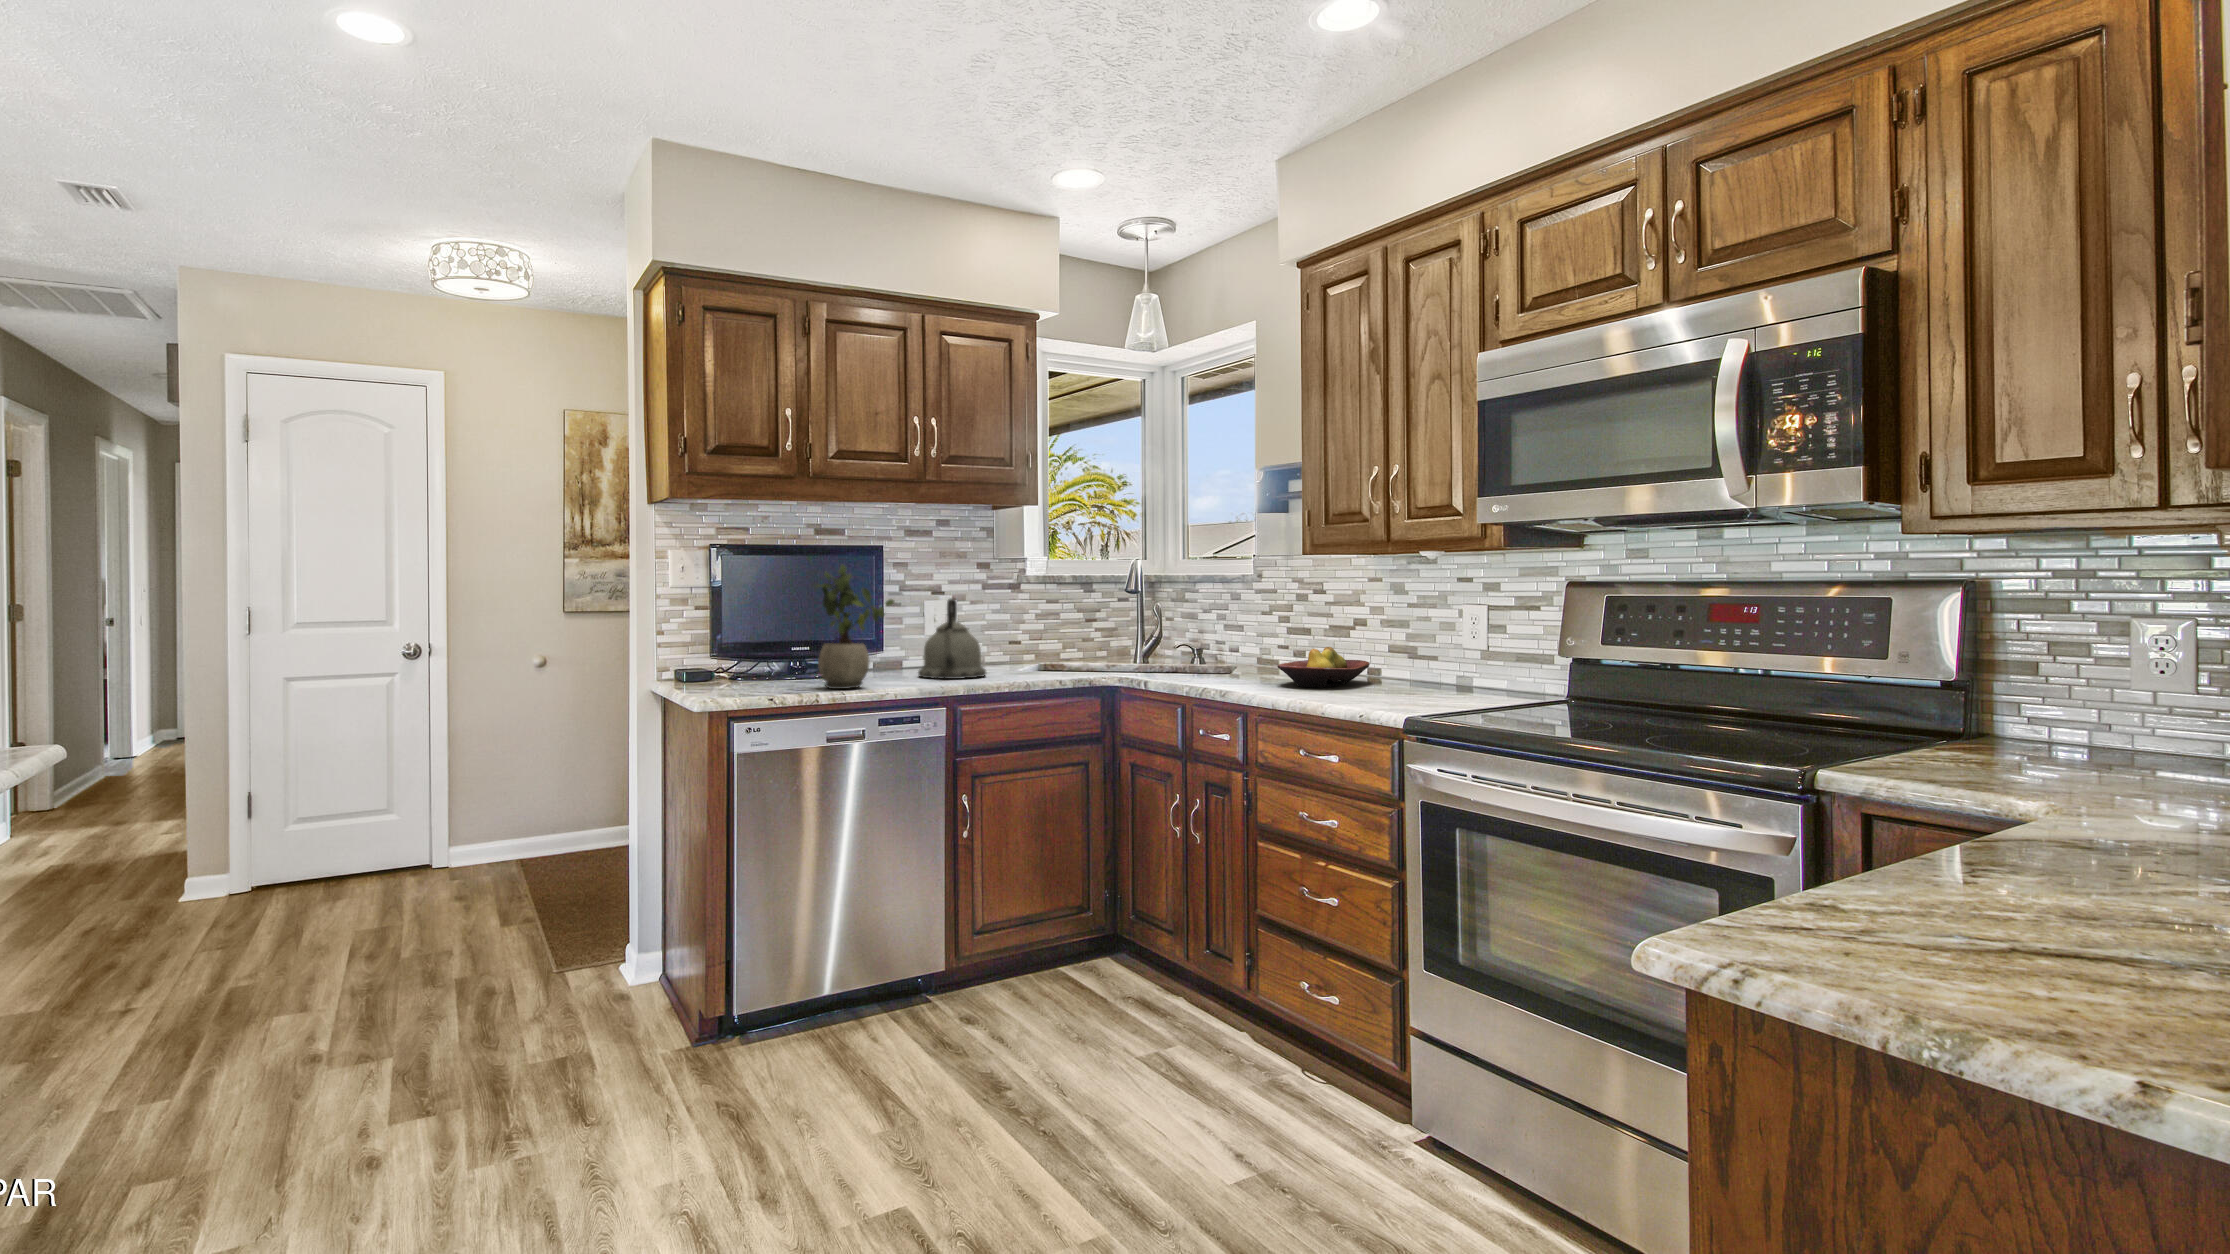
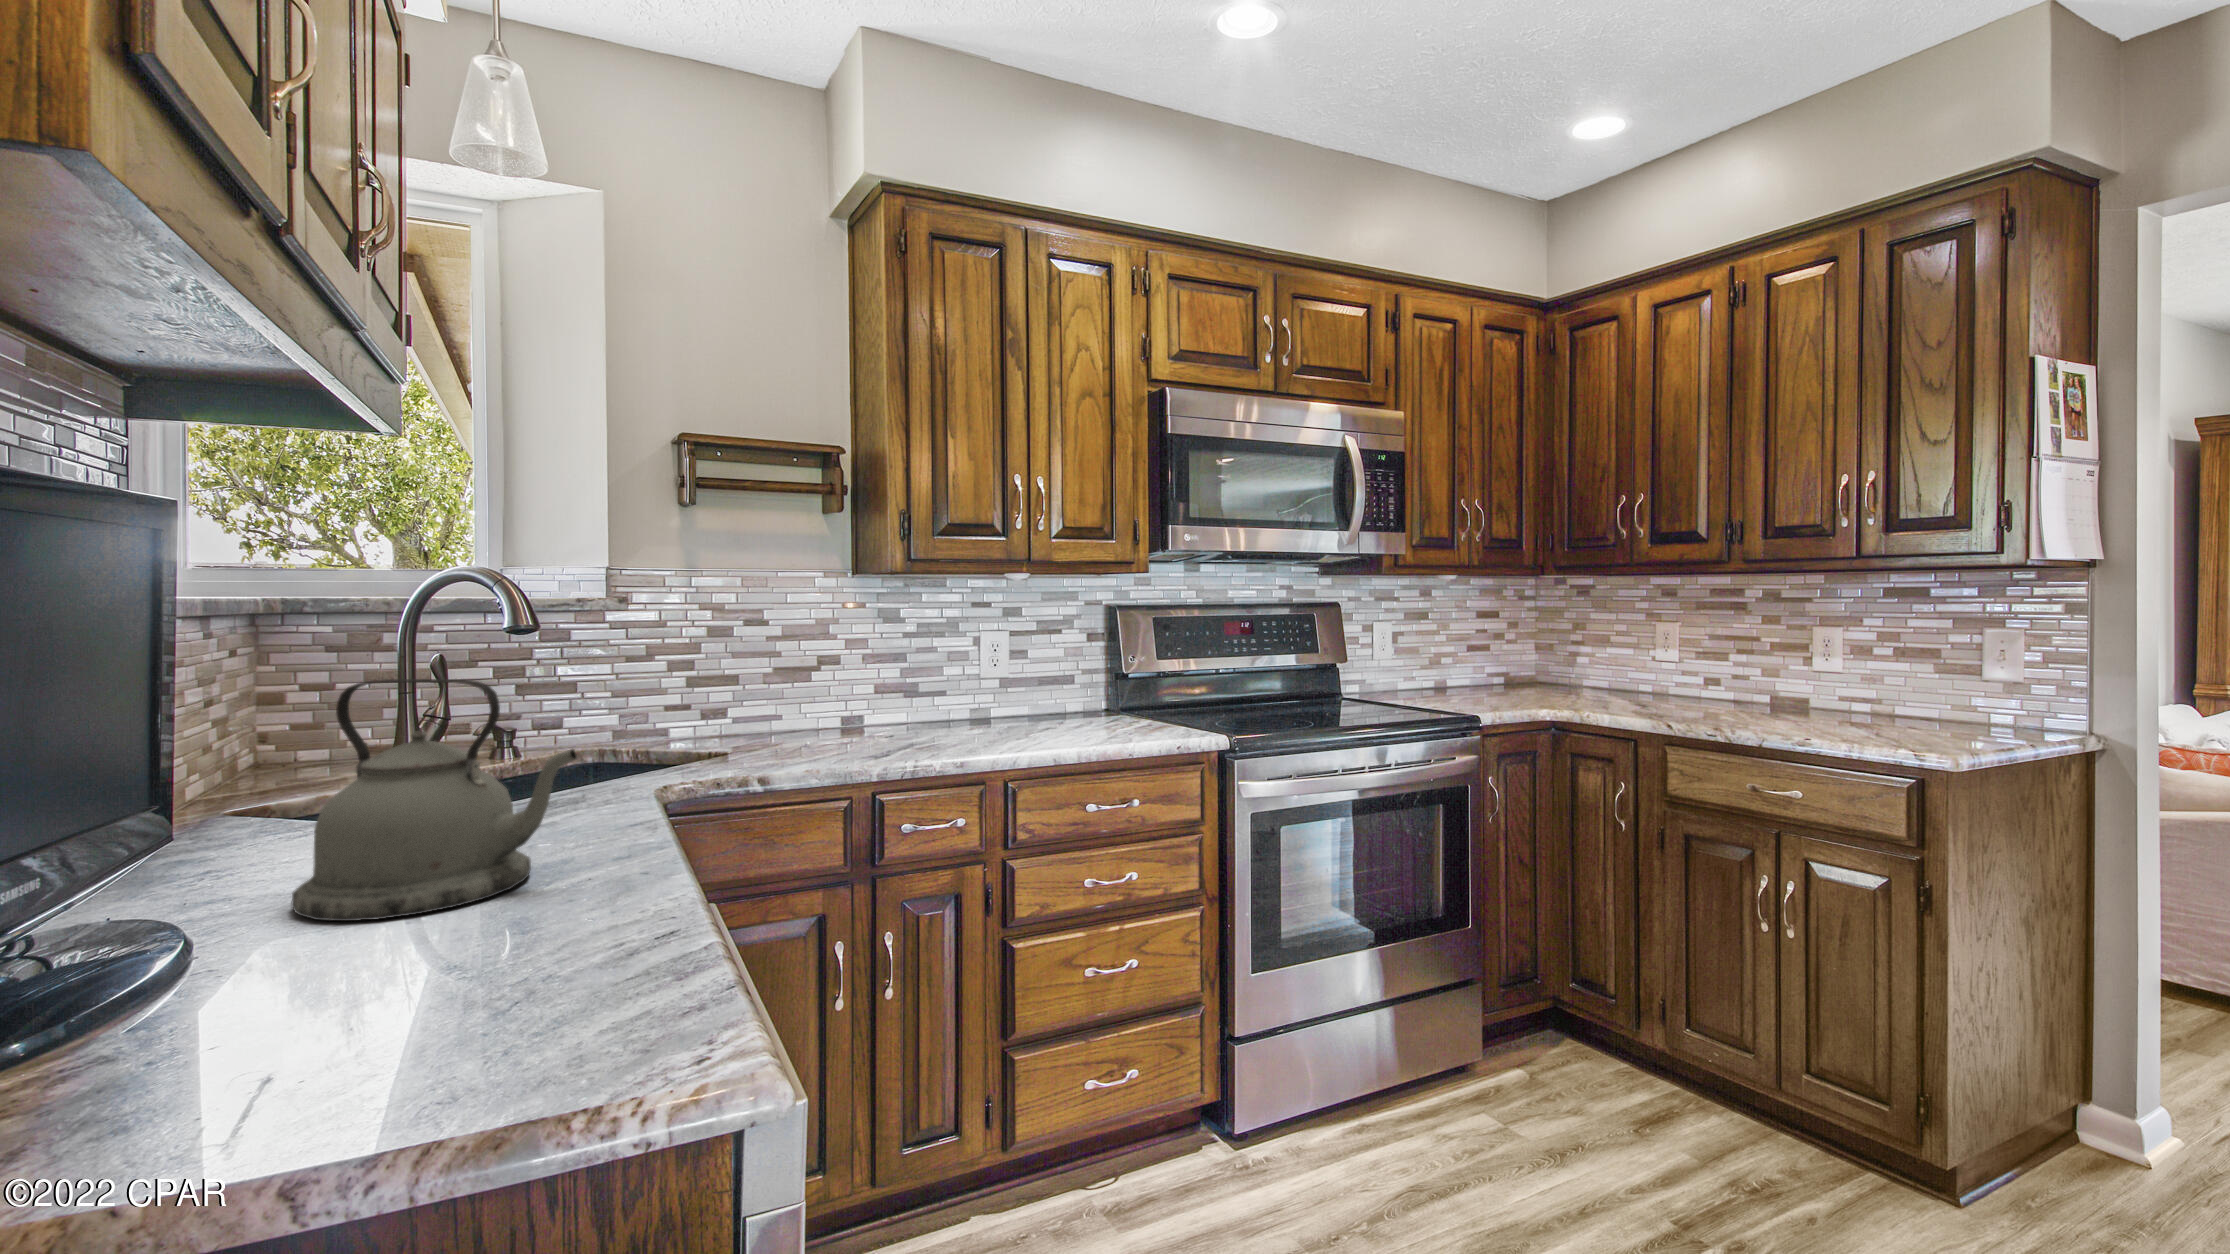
potted plant: present [816,565,894,689] -> none [569,598,787,995]
fruit bowl: present [1277,647,1370,688] -> none [811,693,961,746]

